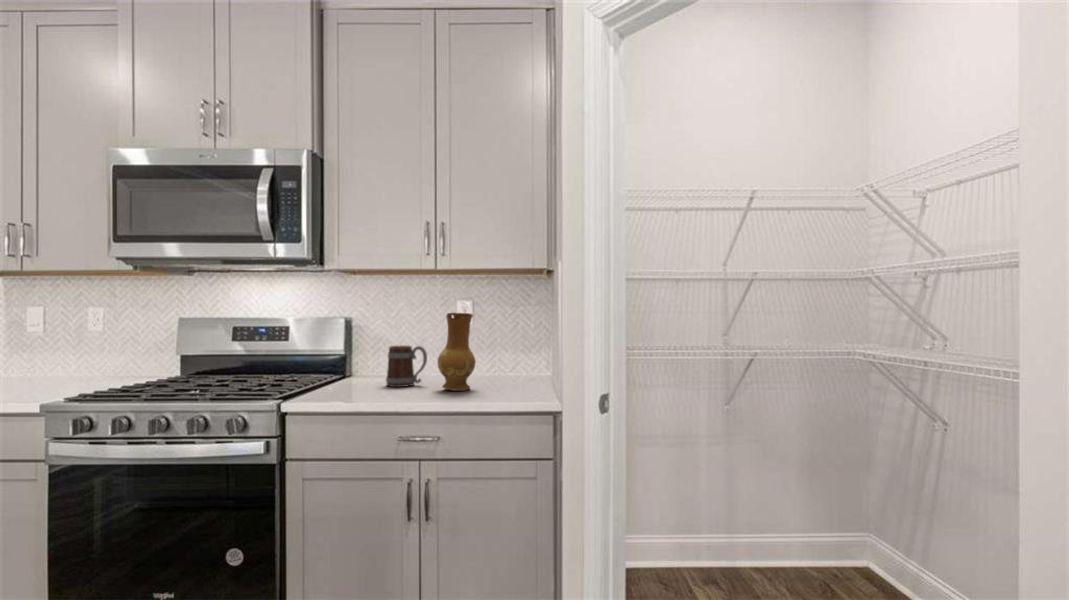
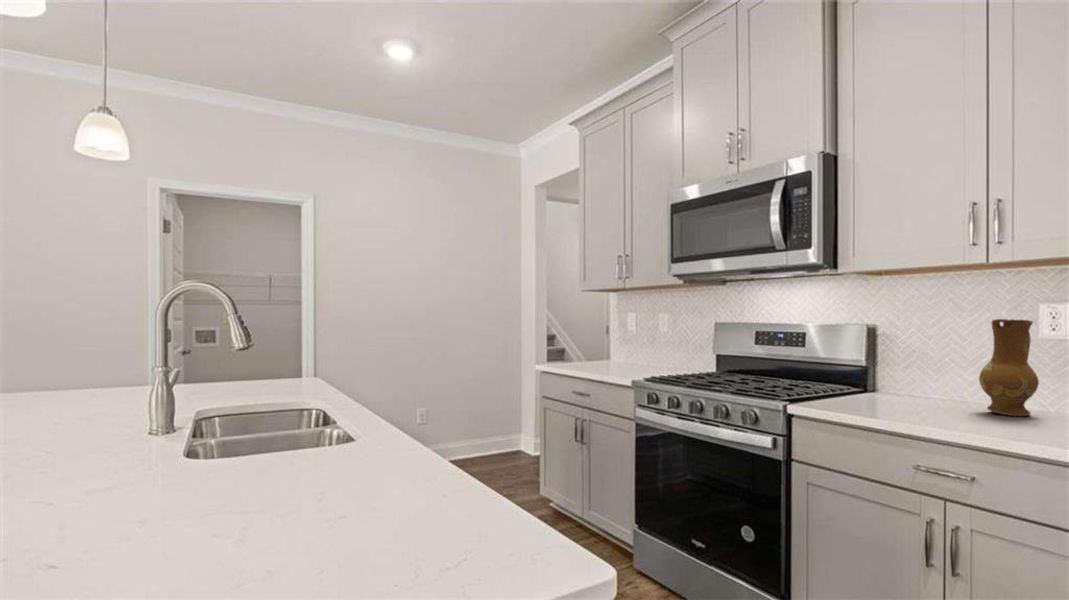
mug: present [386,346,427,387] -> none [912,356,968,403]

